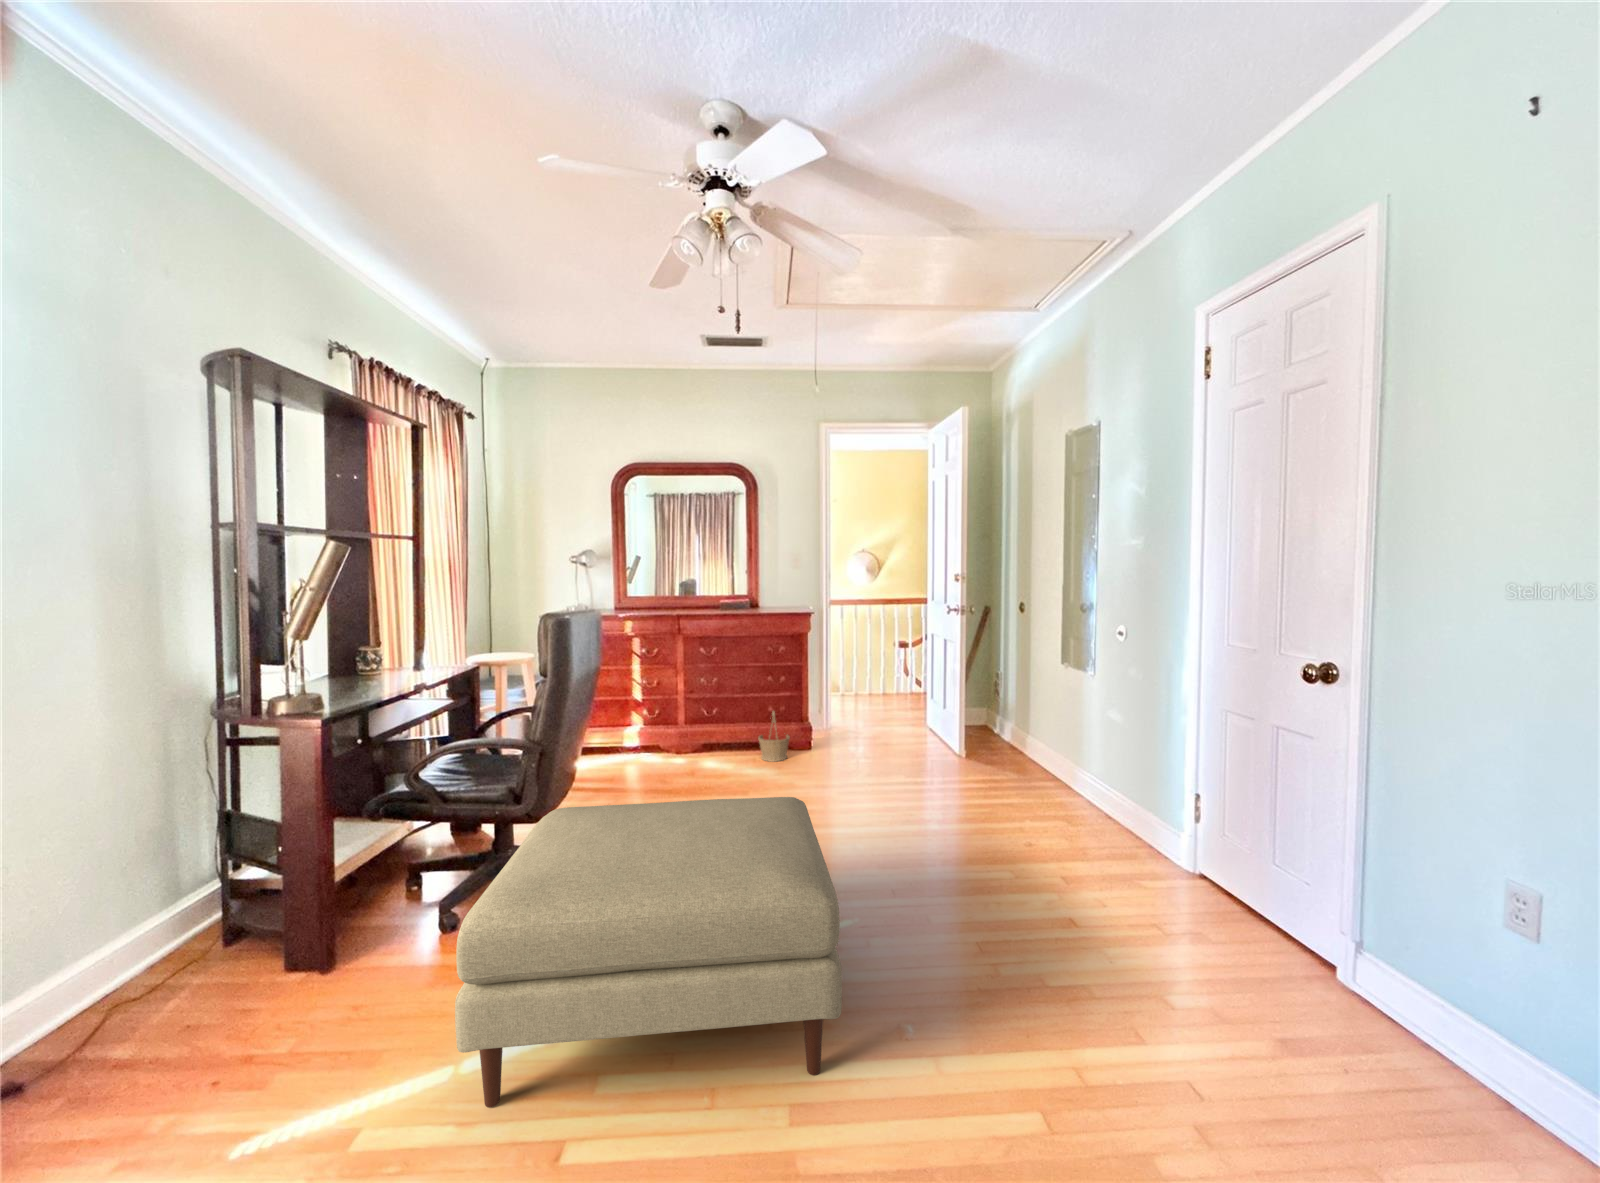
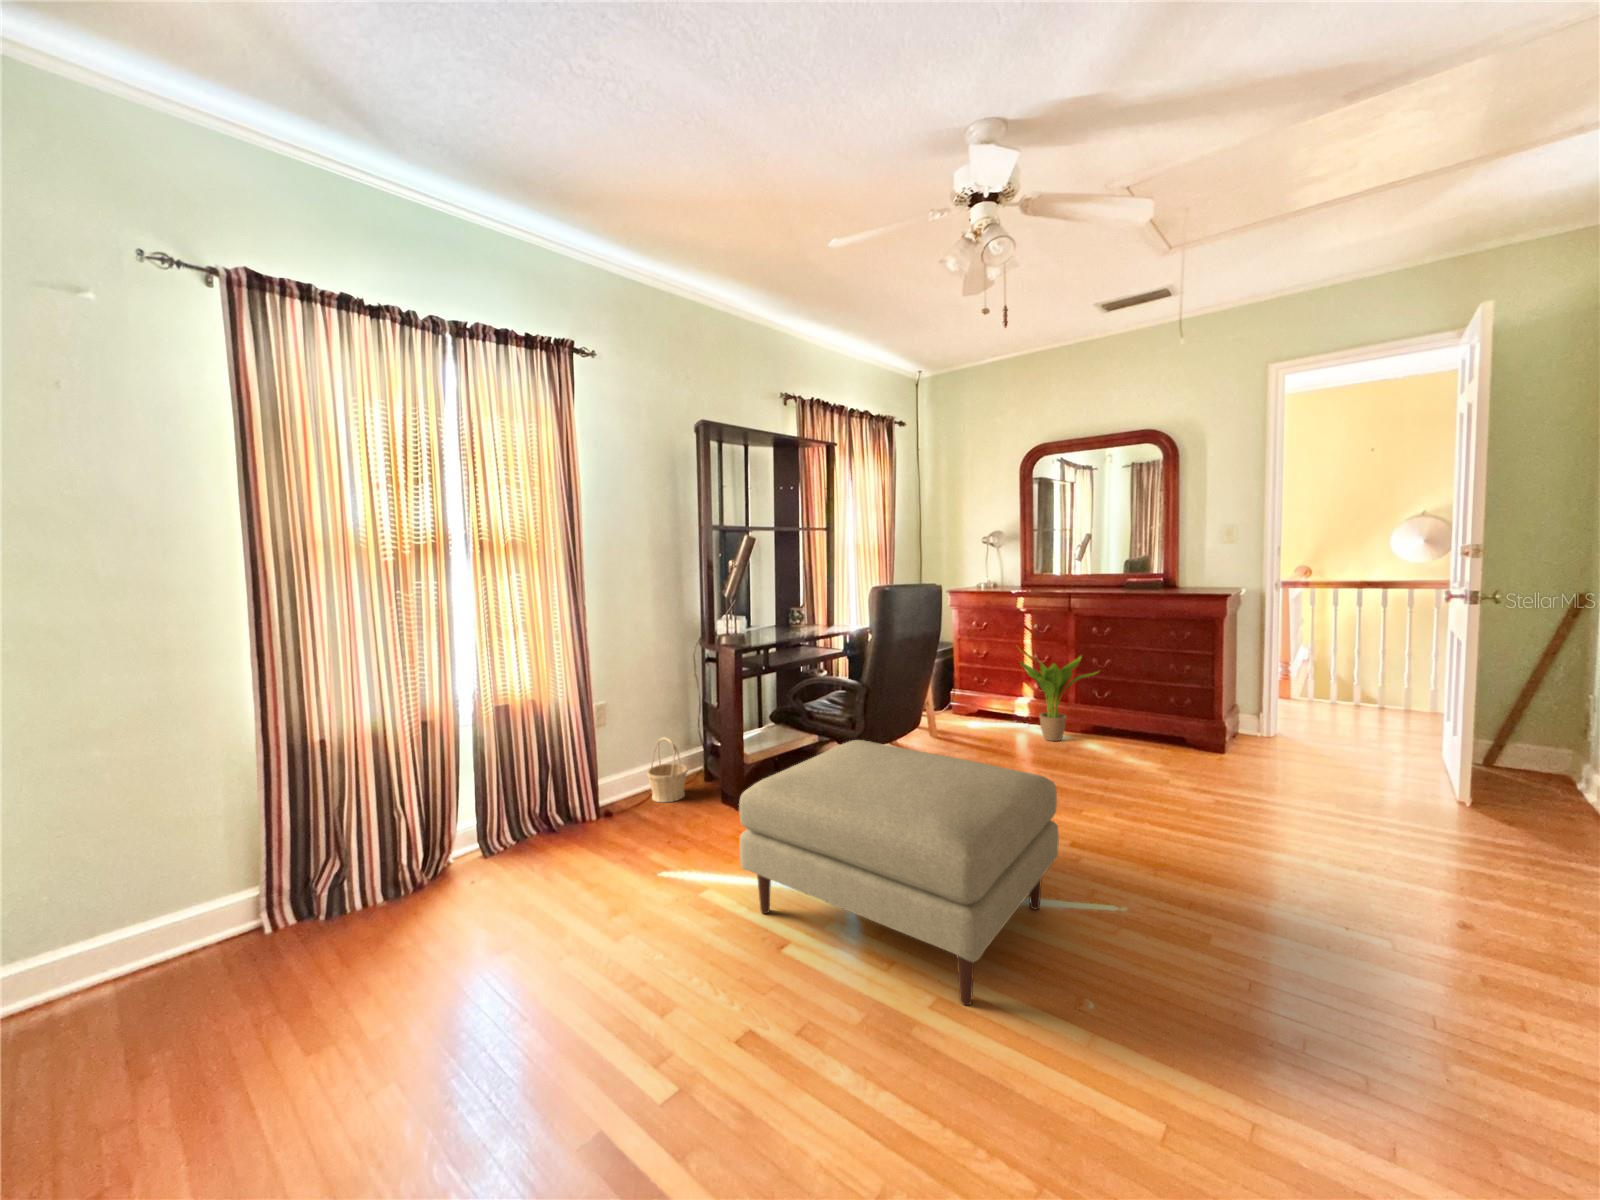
potted plant: none [635,673,715,769] -> present [1020,656,1097,741]
basket: present [758,711,790,762] -> present [647,737,688,802]

